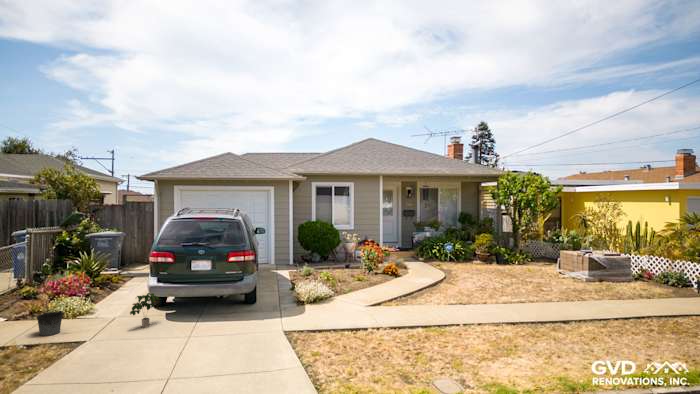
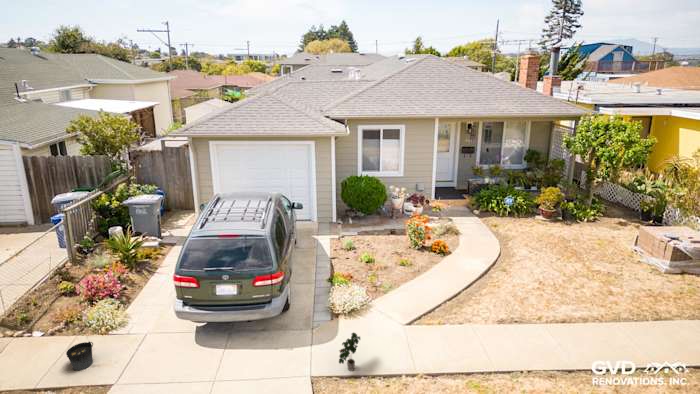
potted plant: present [130,293,159,328] -> present [339,333,360,371]

